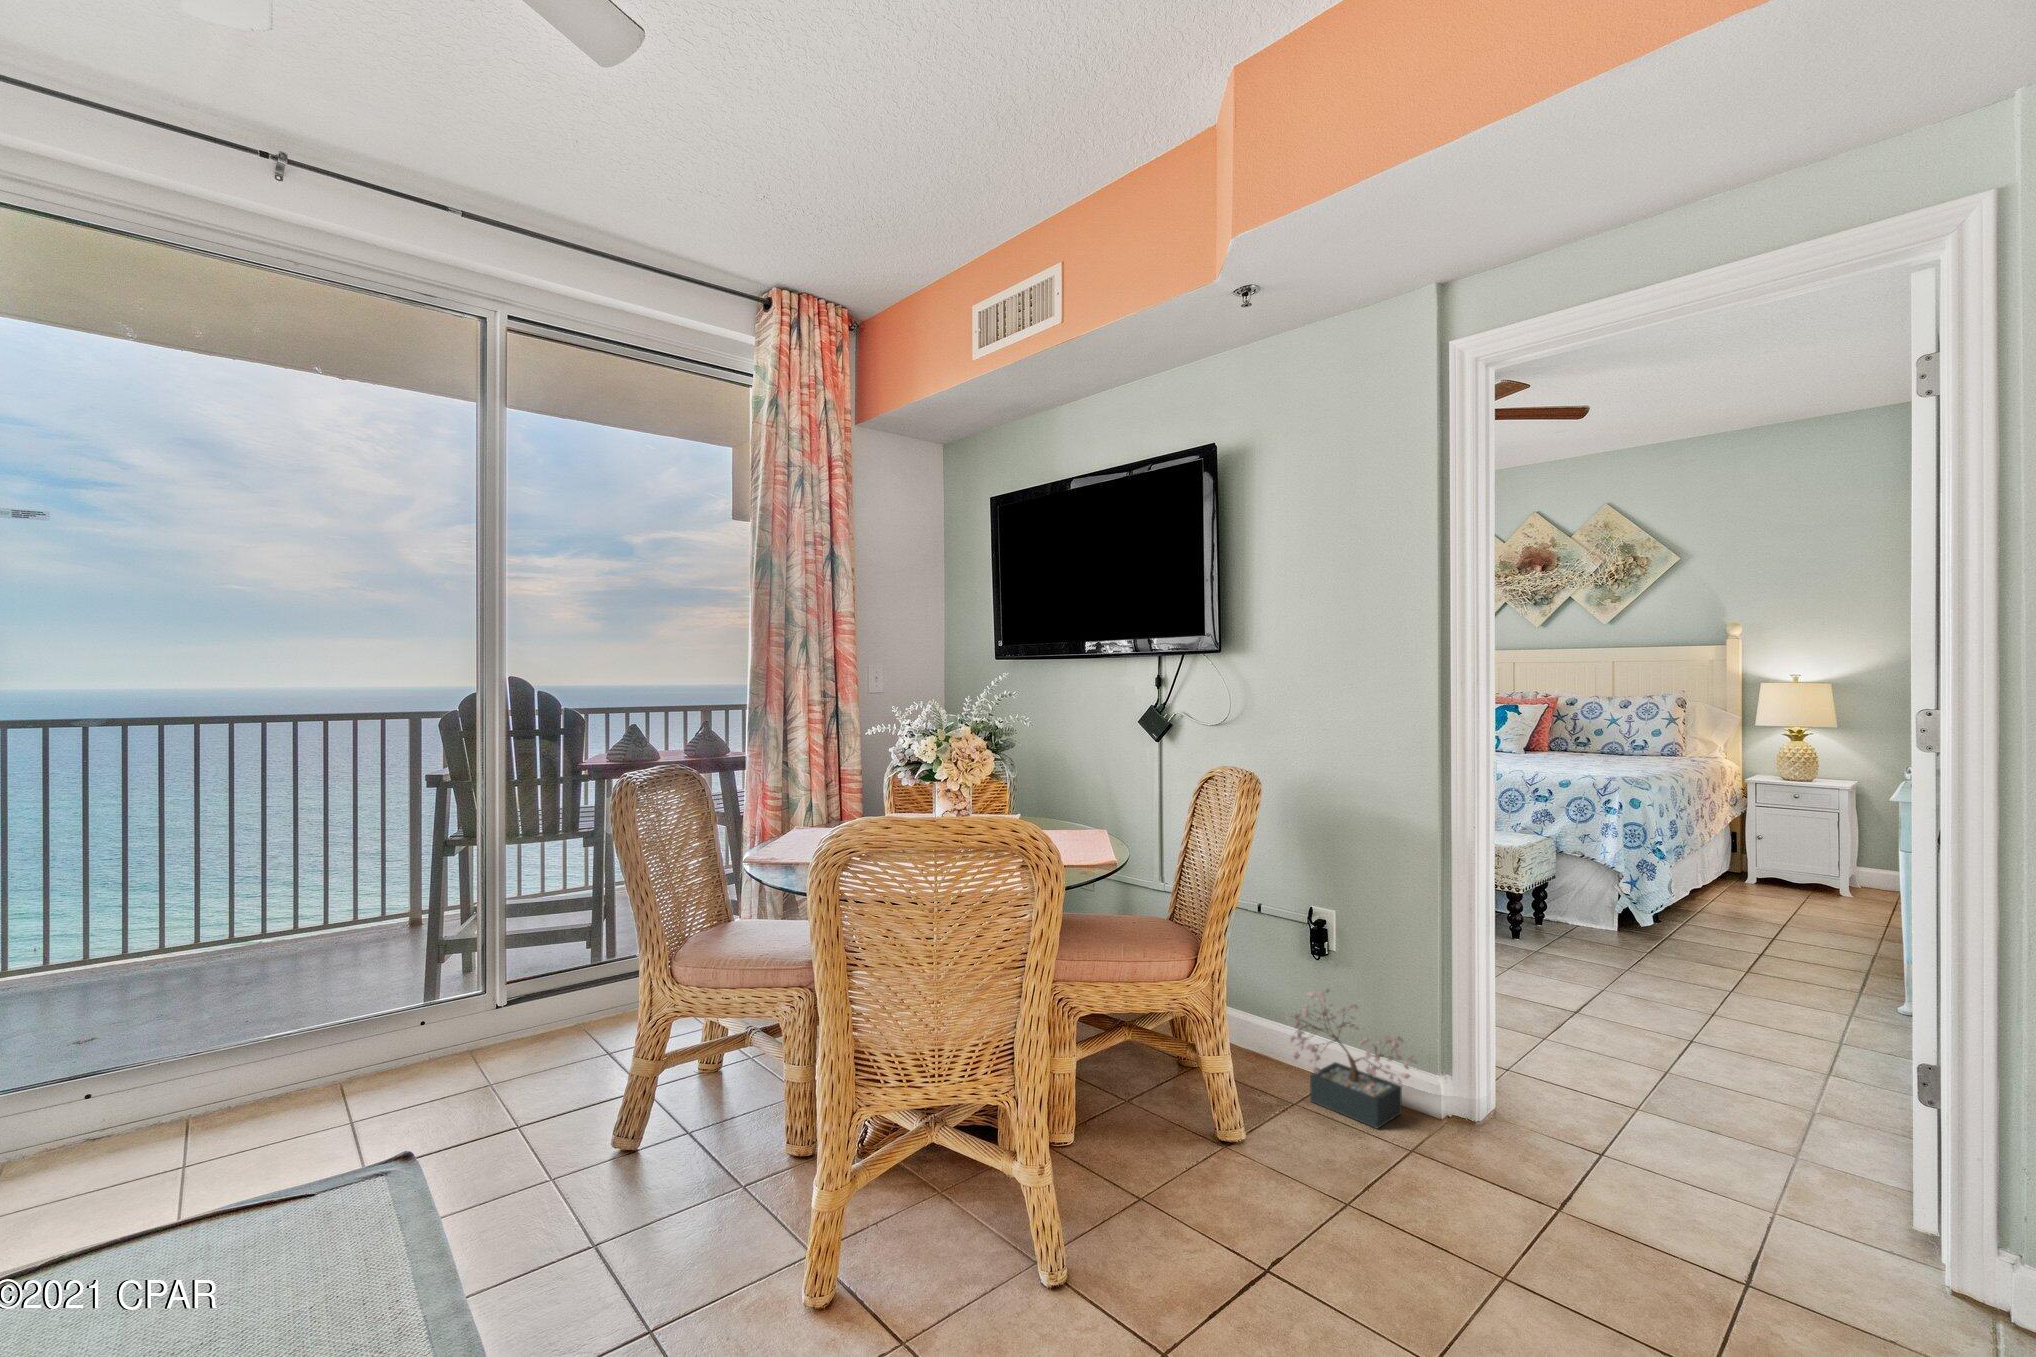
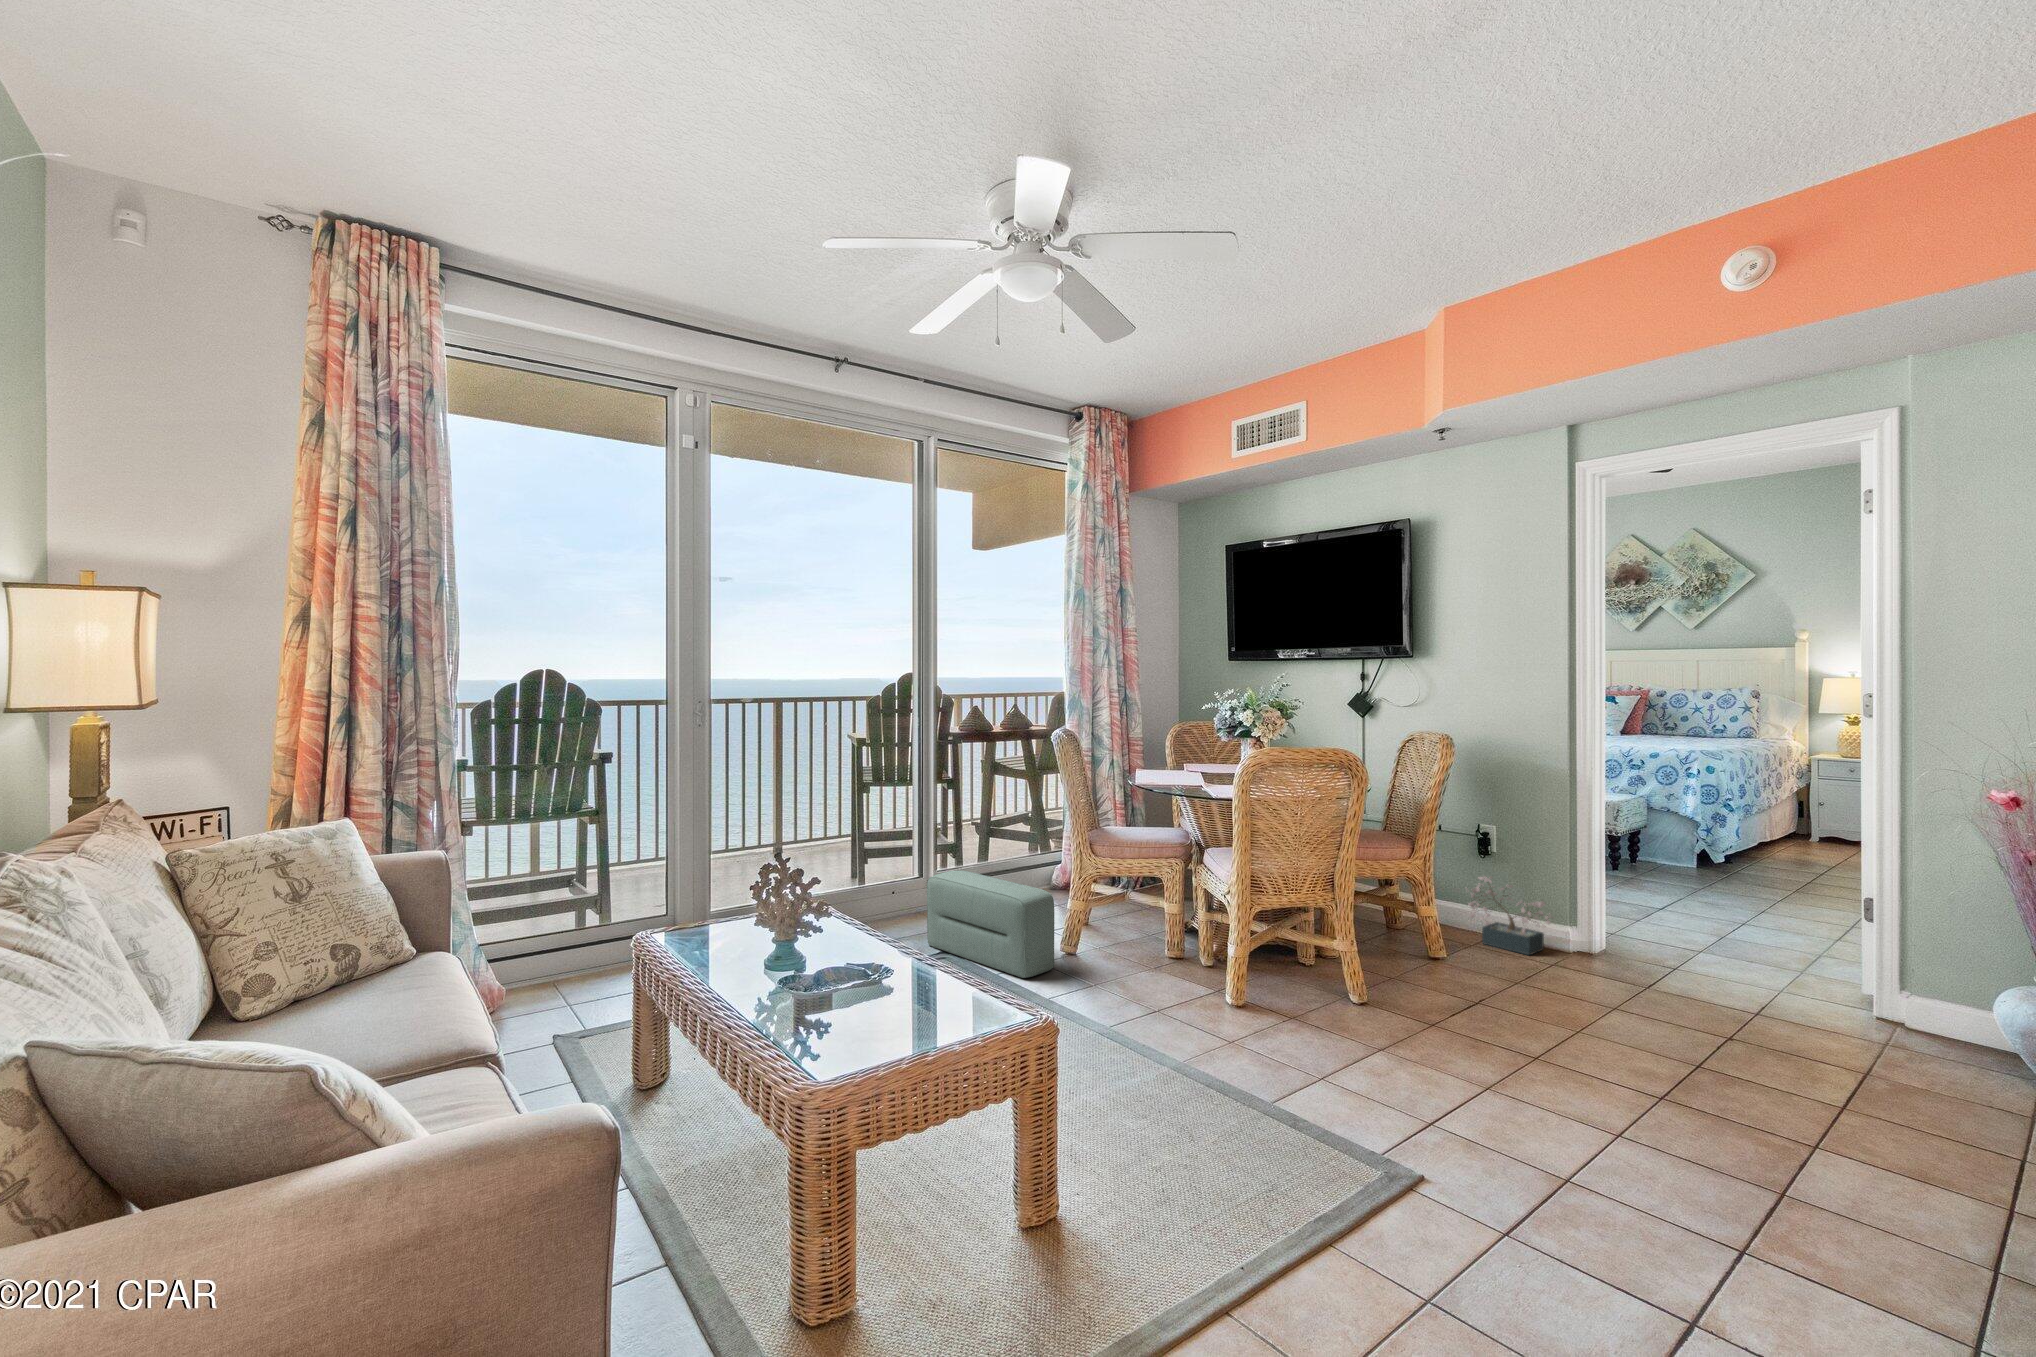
pouf: none [386,1006,552,1234] -> present [927,871,1054,978]

